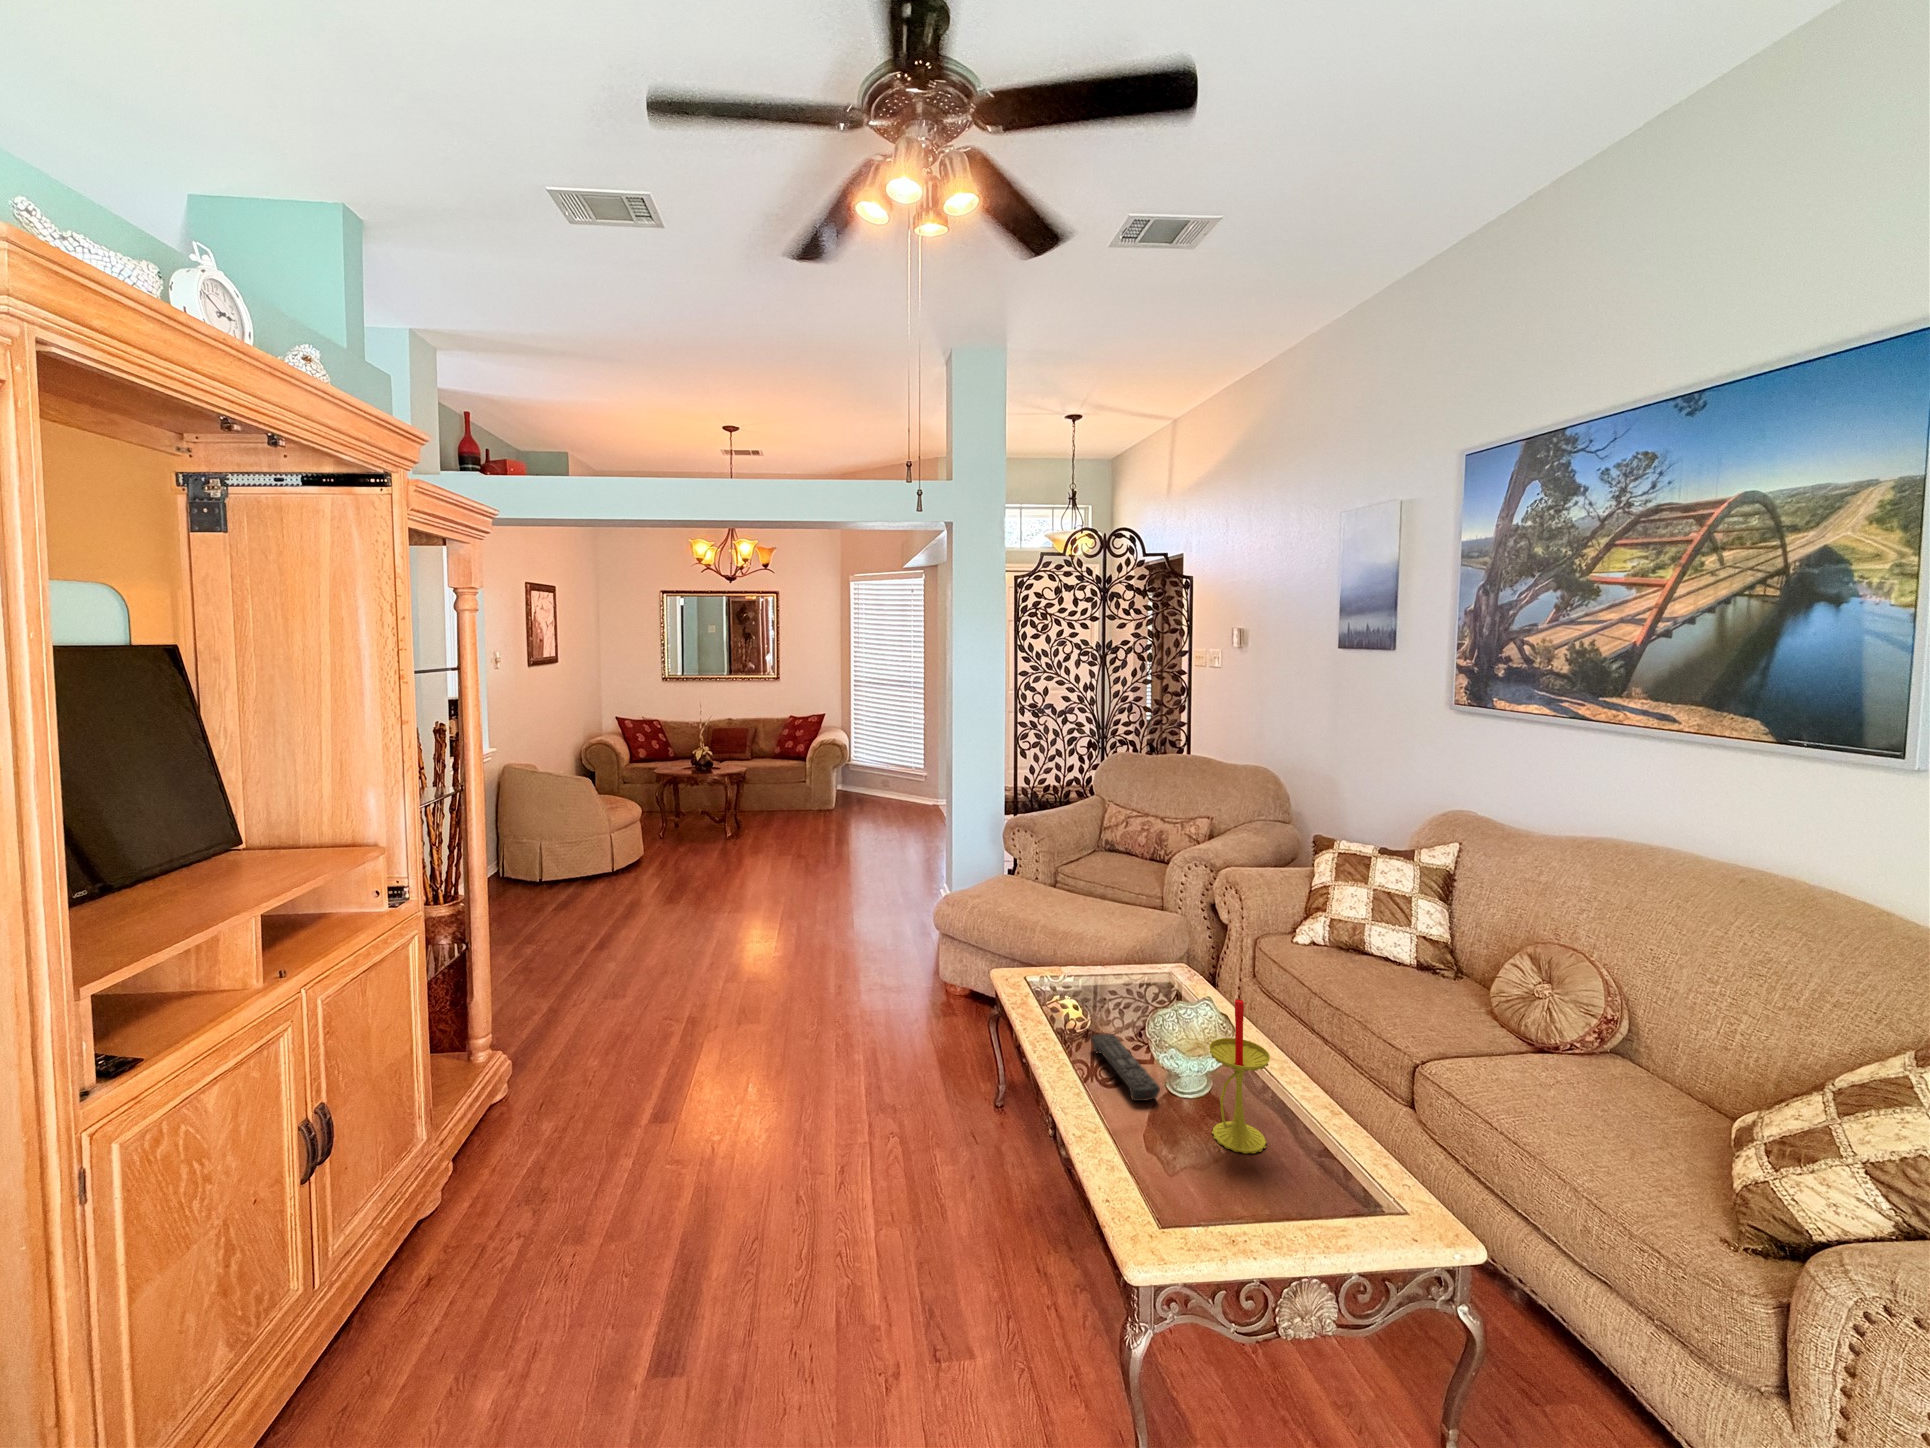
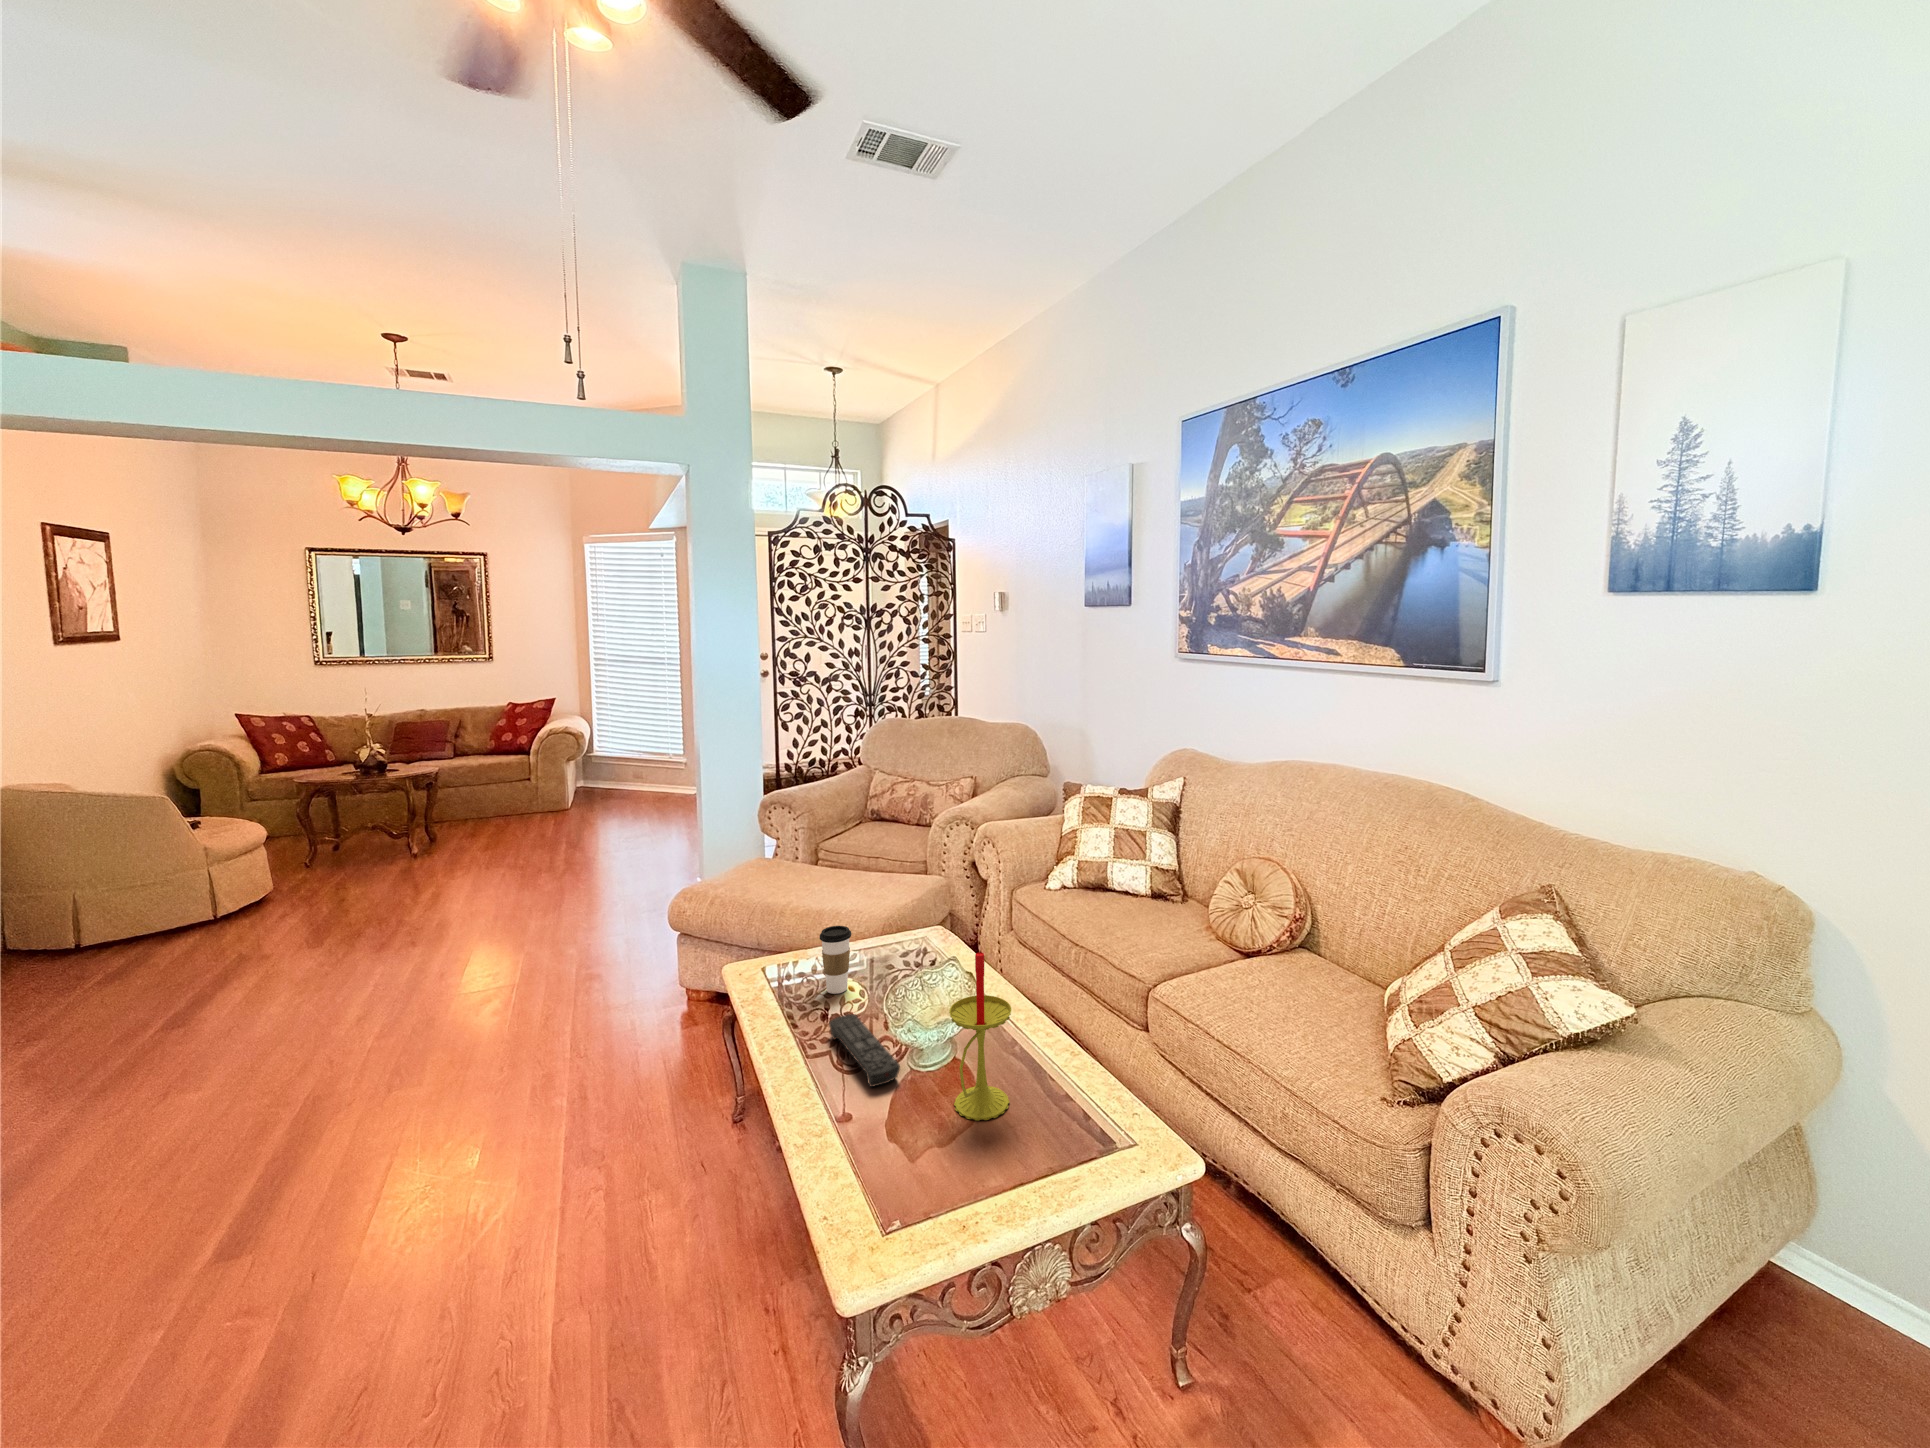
coffee cup: none [1079,953,1107,1013] -> present [820,926,851,994]

